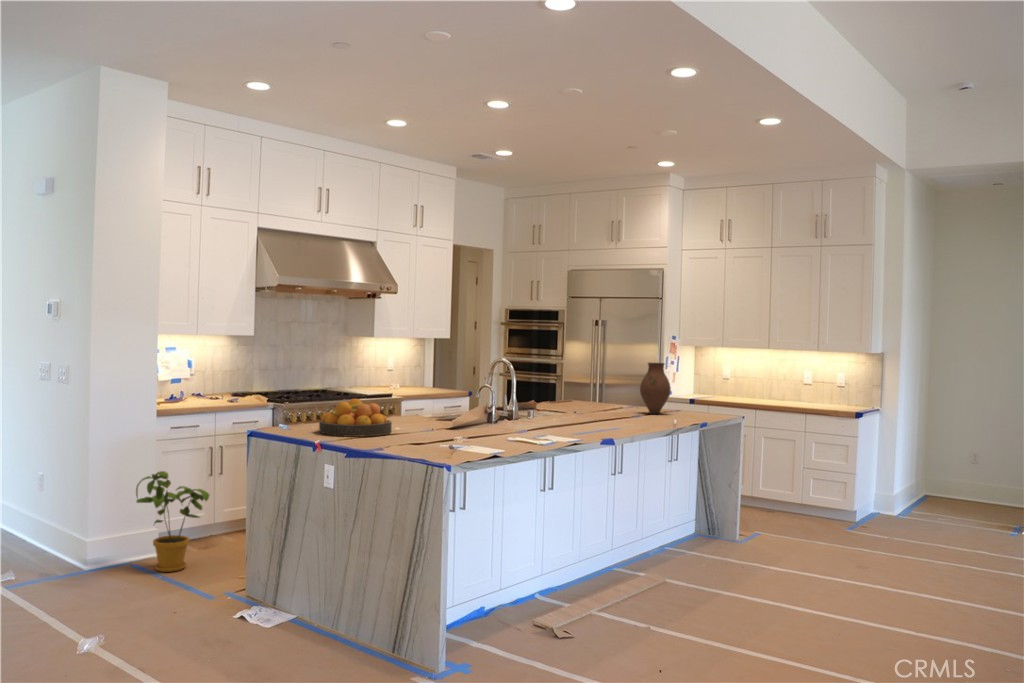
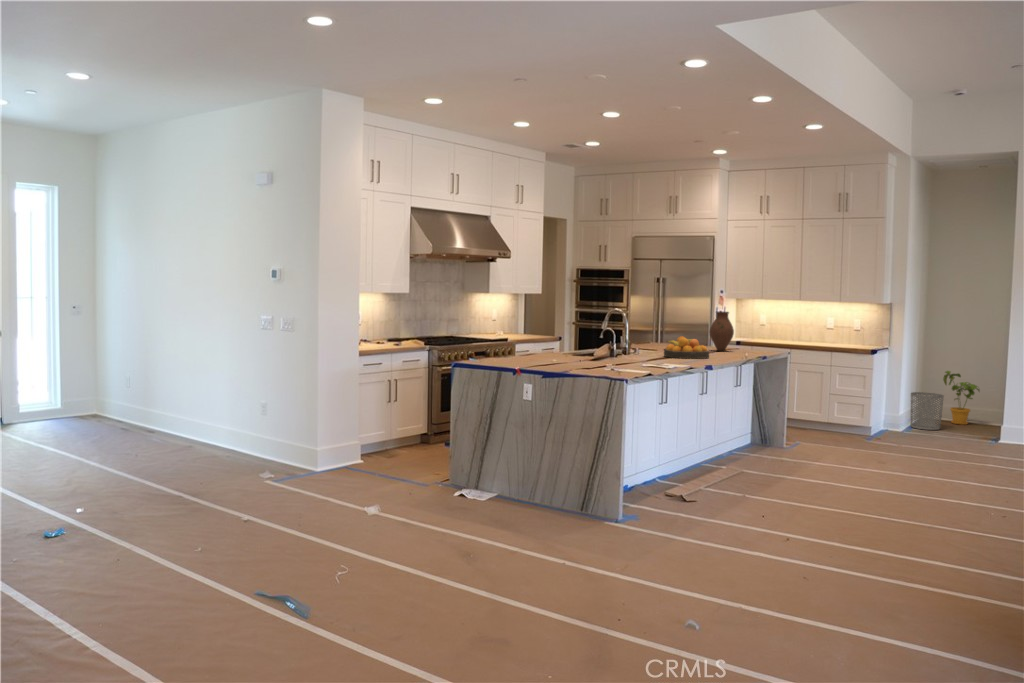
fruit bowl: present [319,399,392,437] -> present [664,337,709,359]
waste bin: none [909,467,951,517] -> present [911,392,944,430]
house plant: present [136,471,209,572] -> present [943,371,980,425]

